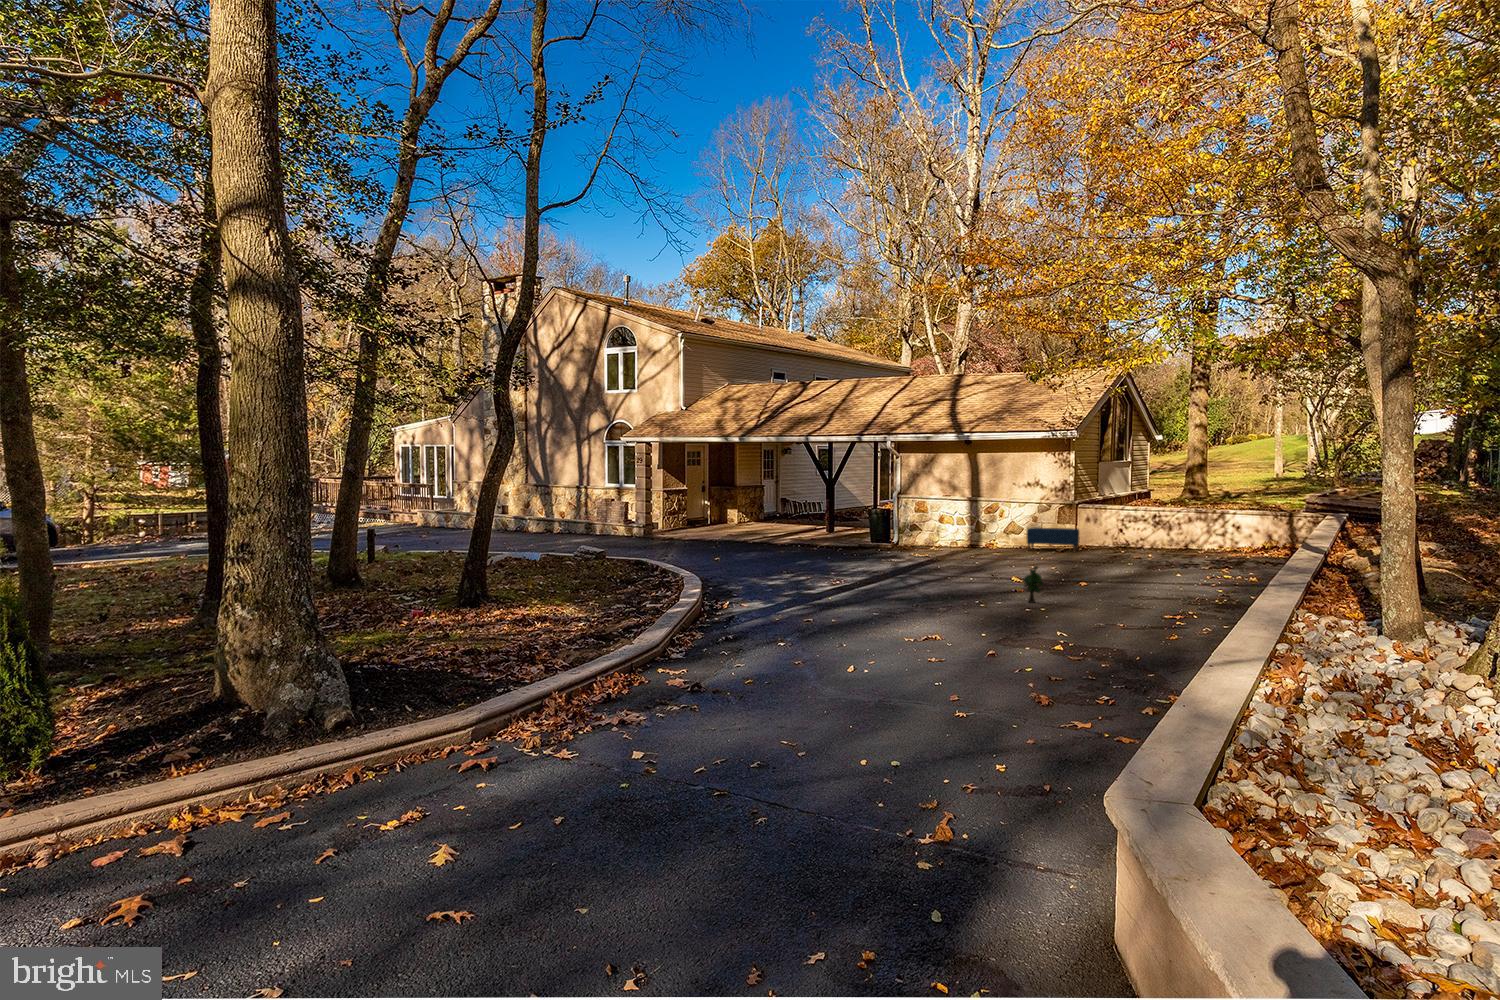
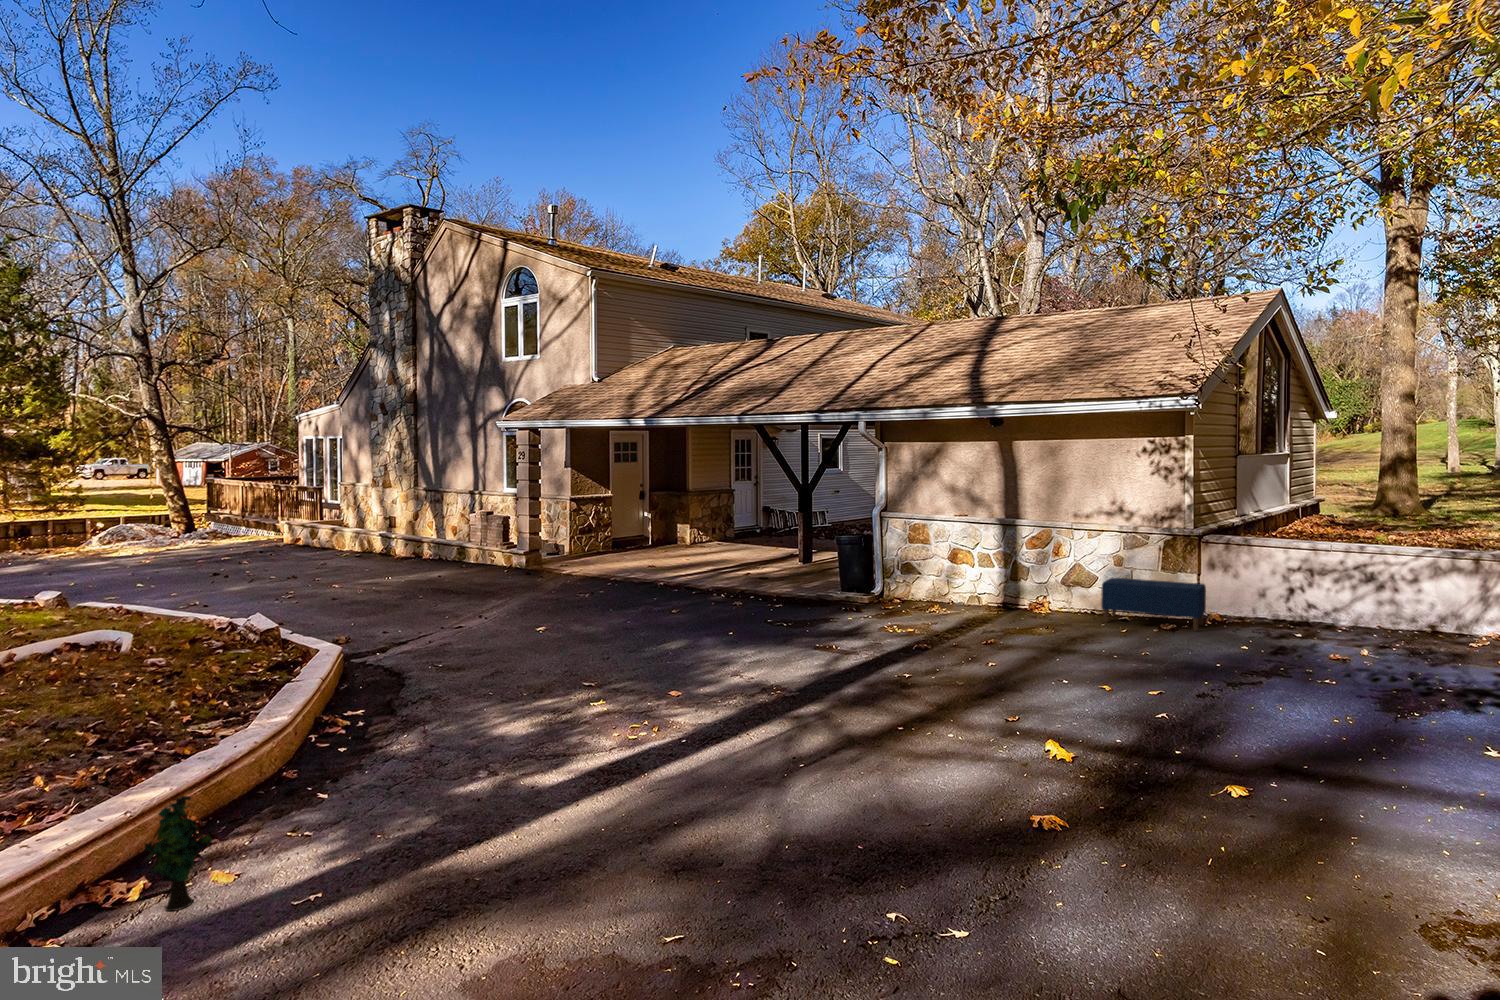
decorative plant: present [1023,566,1043,603] -> present [144,796,212,911]

